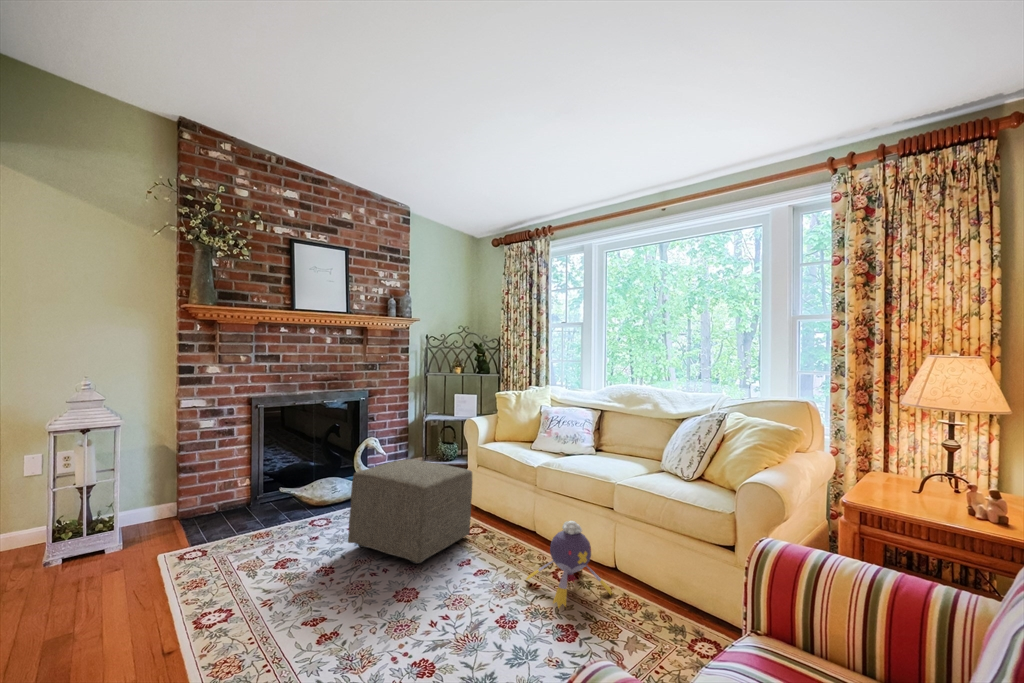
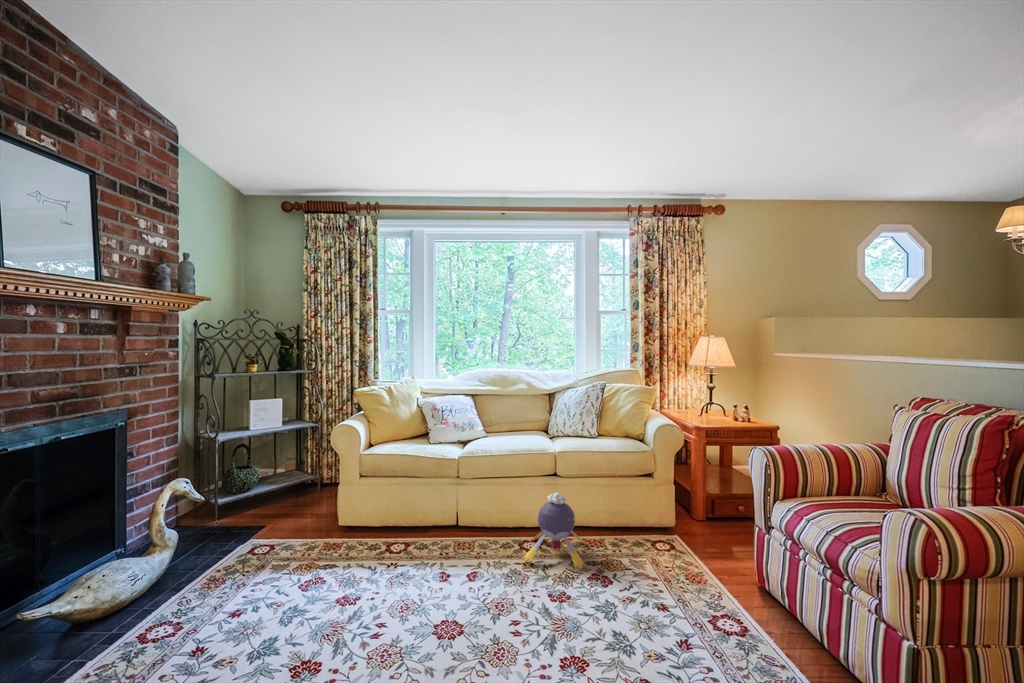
ottoman: present [348,459,472,564] -> none [299,478,431,622]

